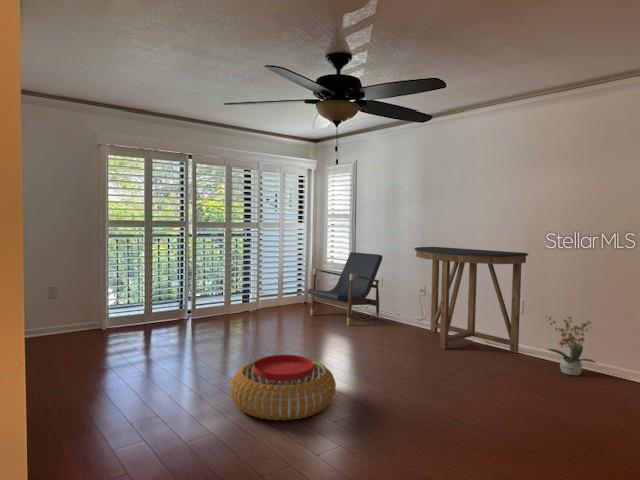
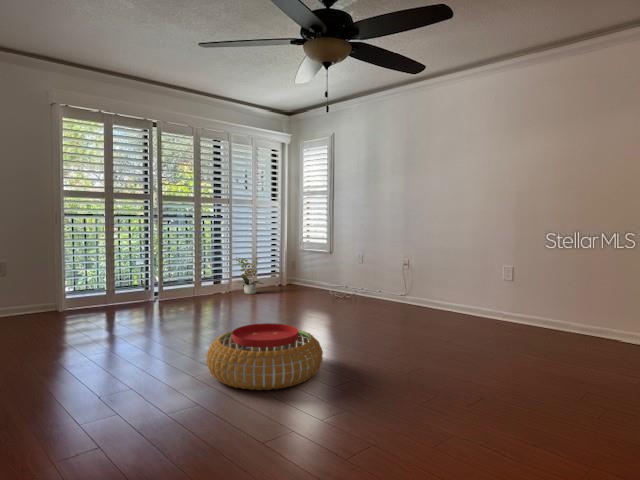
console table: present [414,247,528,353] -> none [397,219,516,324]
lounge chair: present [307,252,383,326] -> none [284,229,362,304]
potted plant: present [548,317,596,375] -> present [236,258,263,294]

